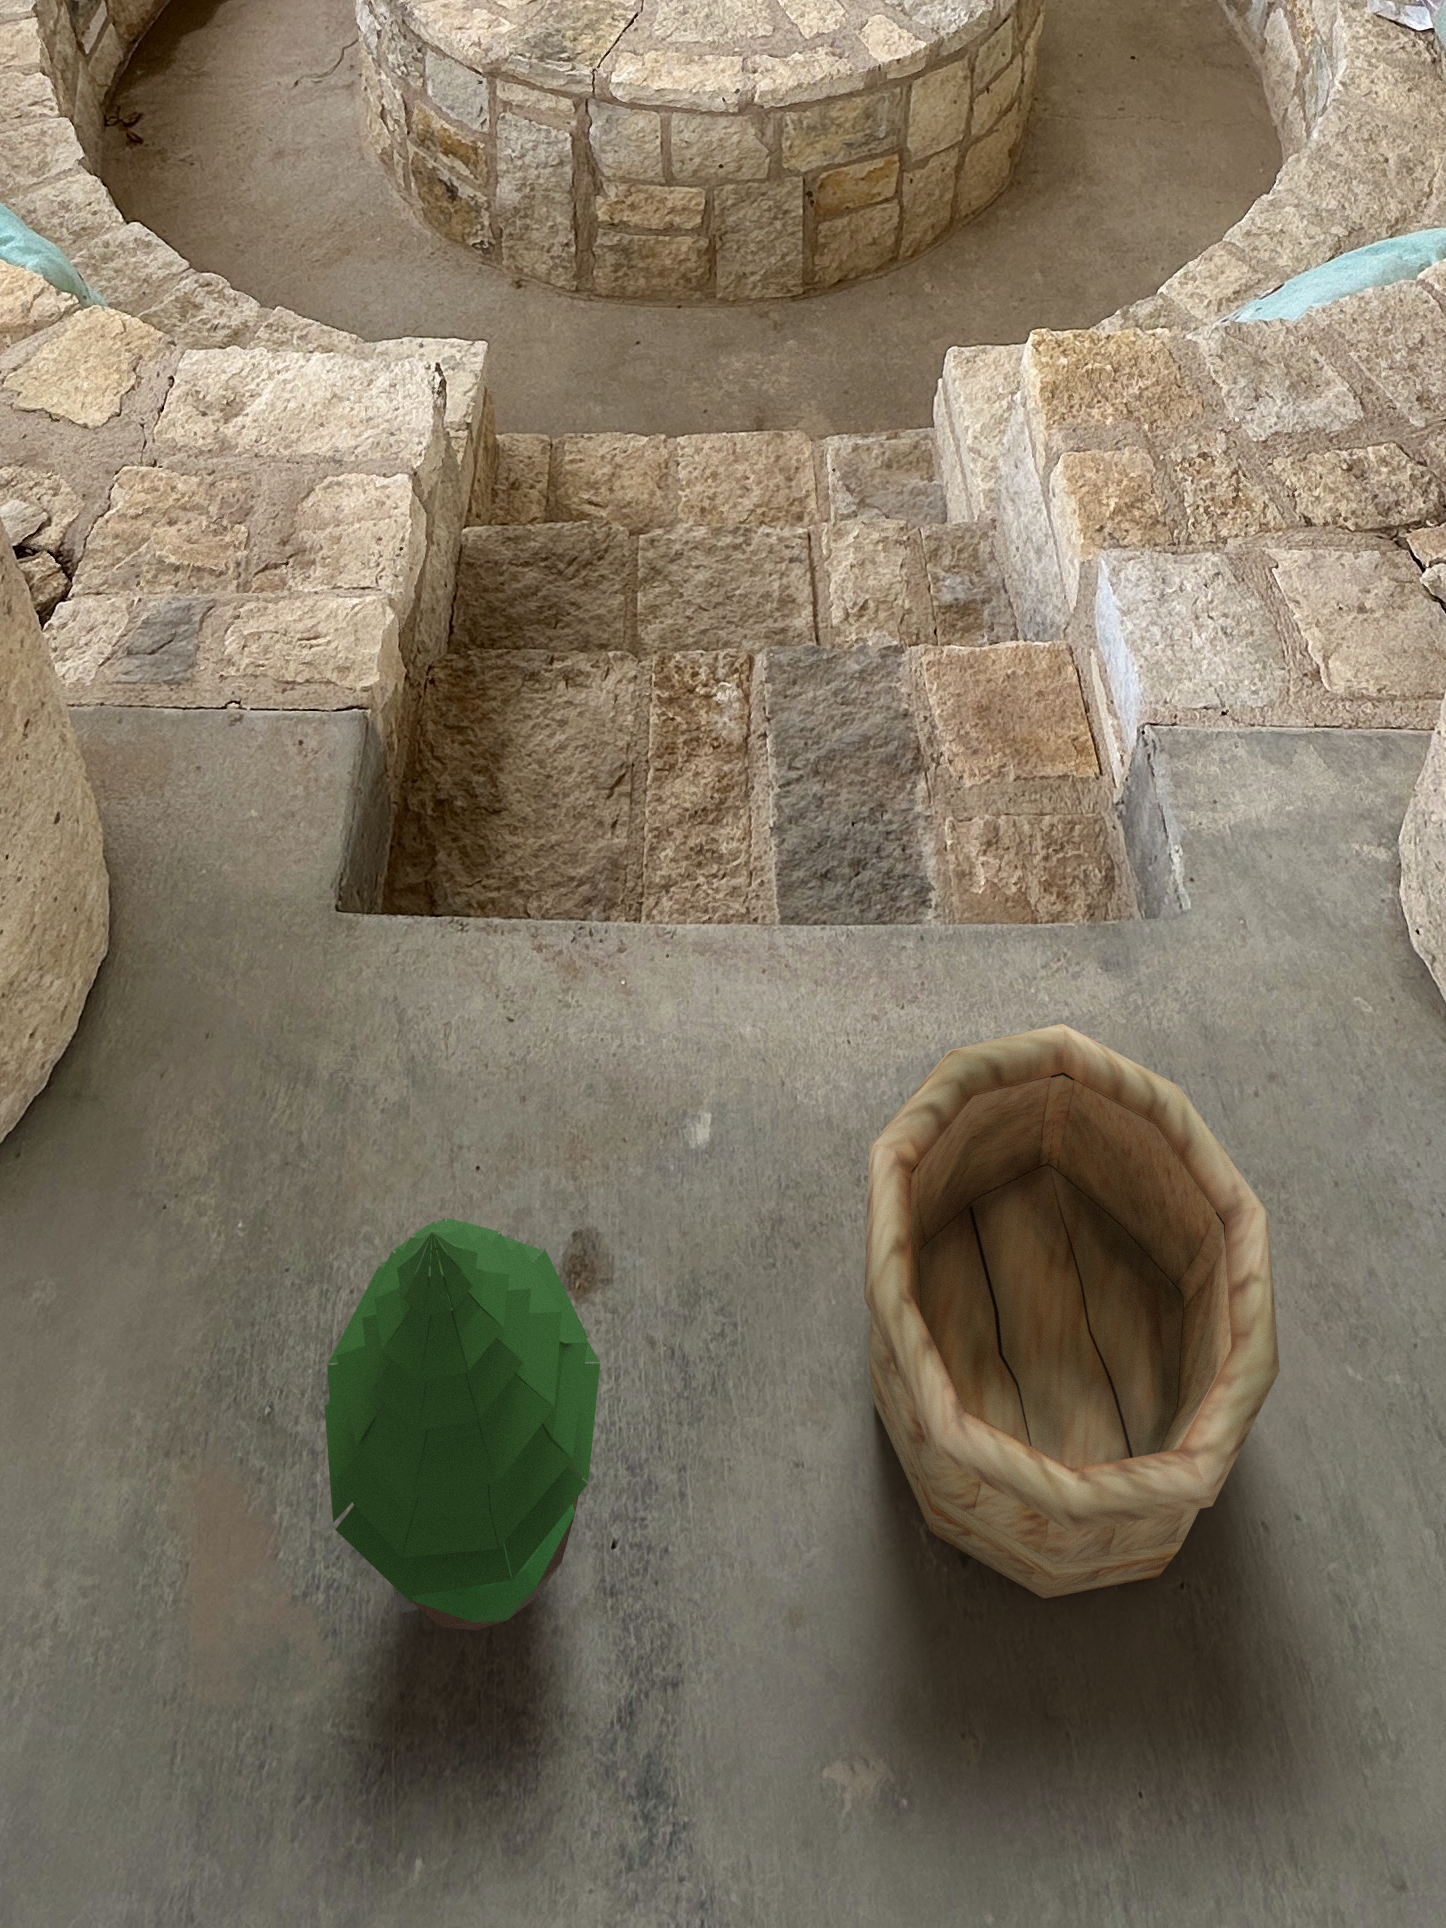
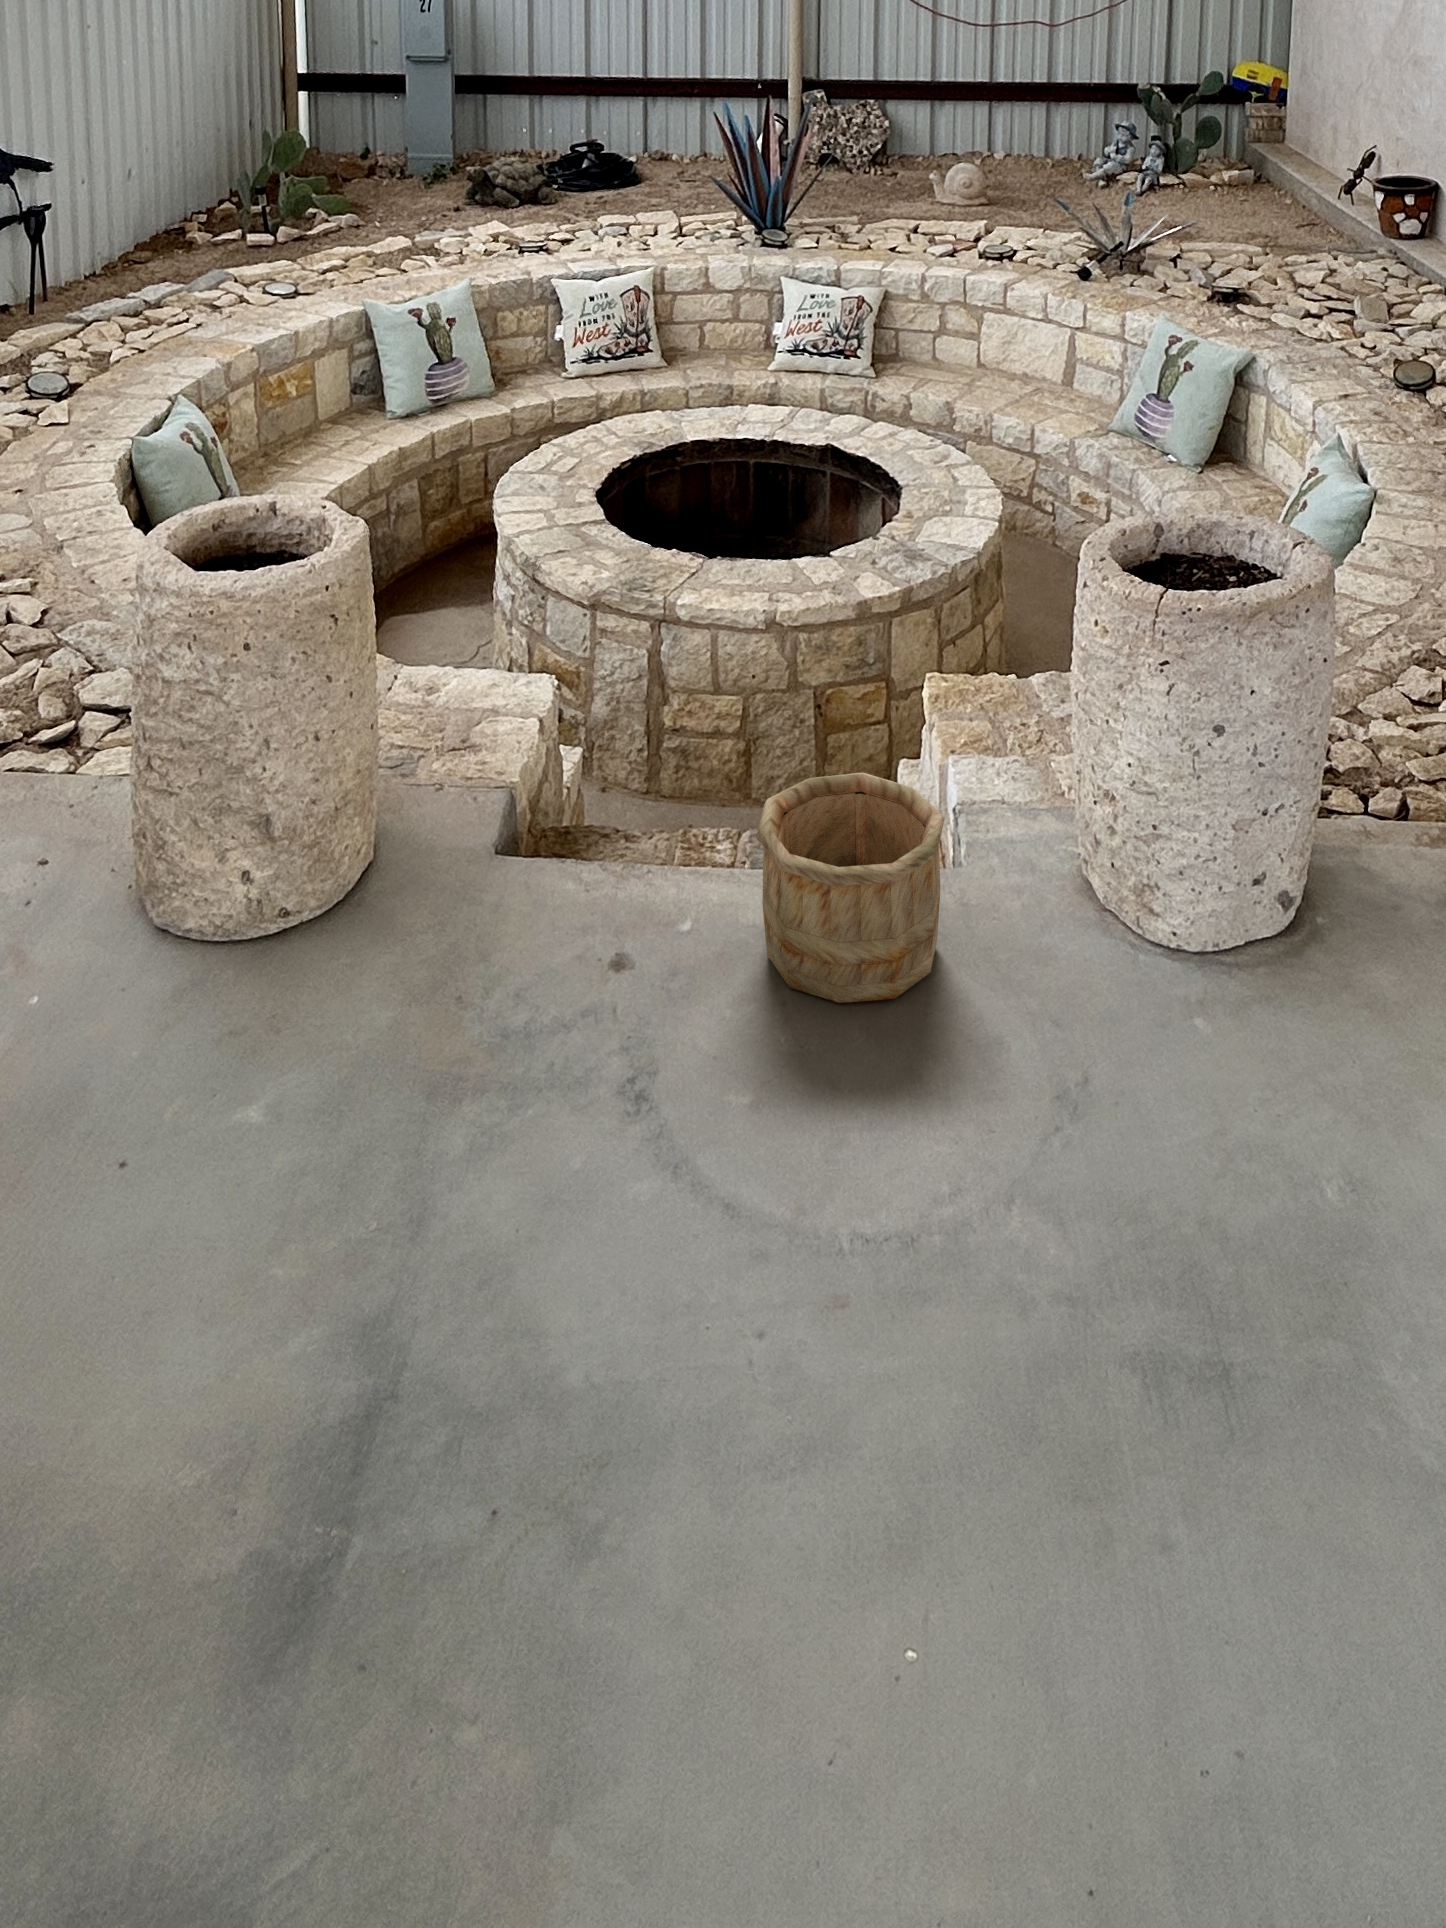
potted tree: present [324,1218,600,1630] -> none [517,672,636,985]

